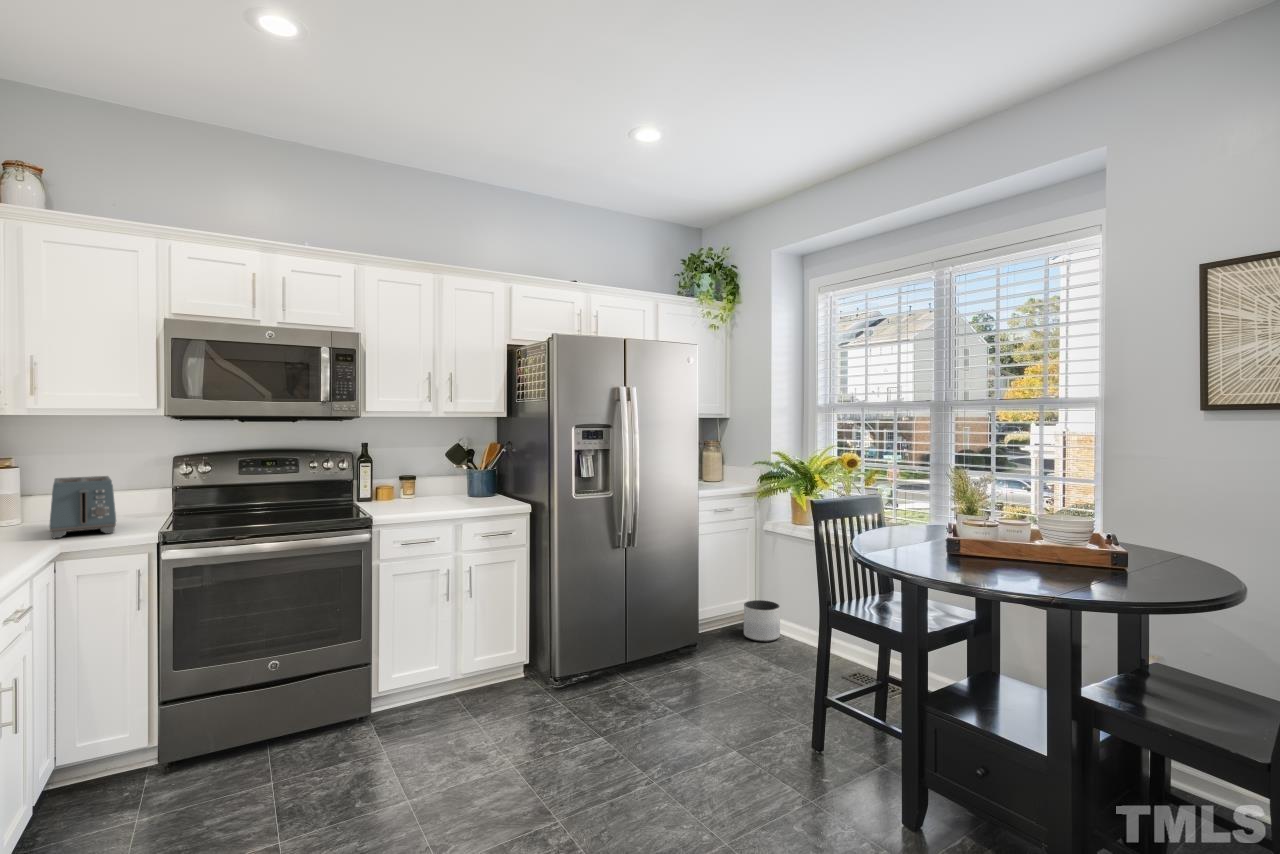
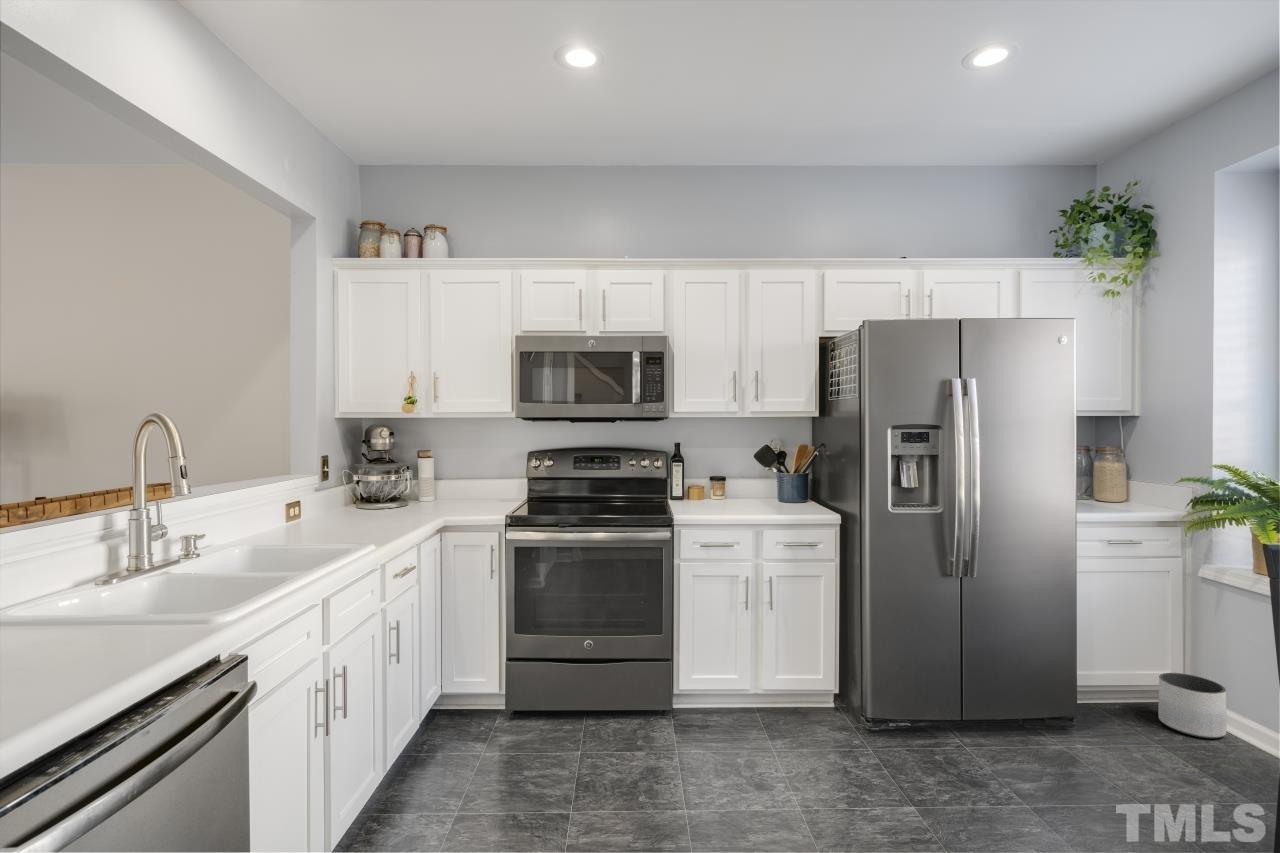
toaster: present [49,476,116,538] -> none [437,467,485,515]

